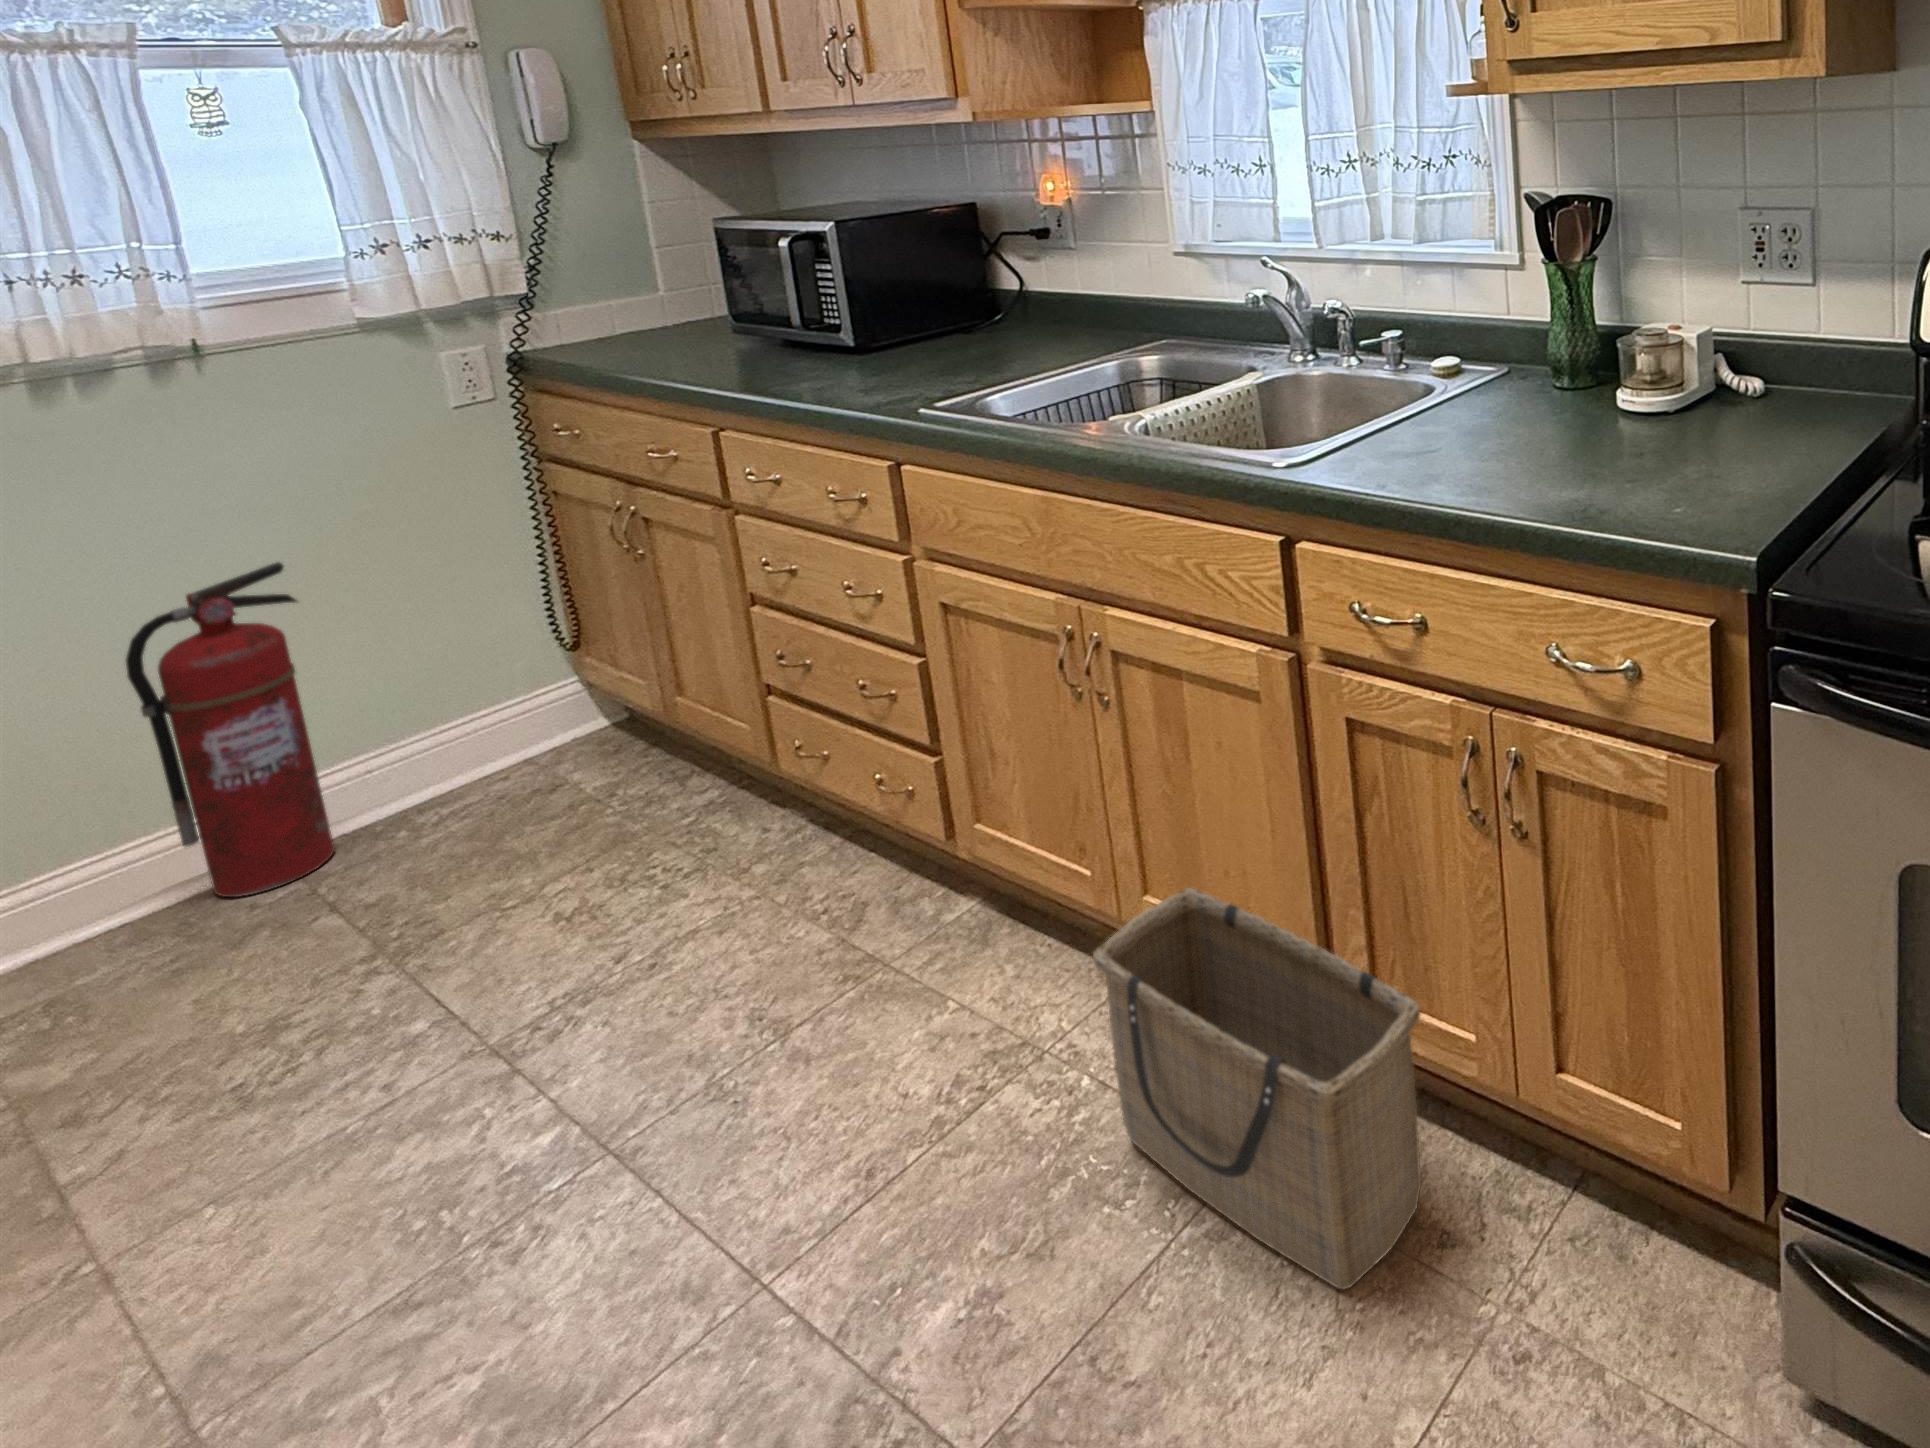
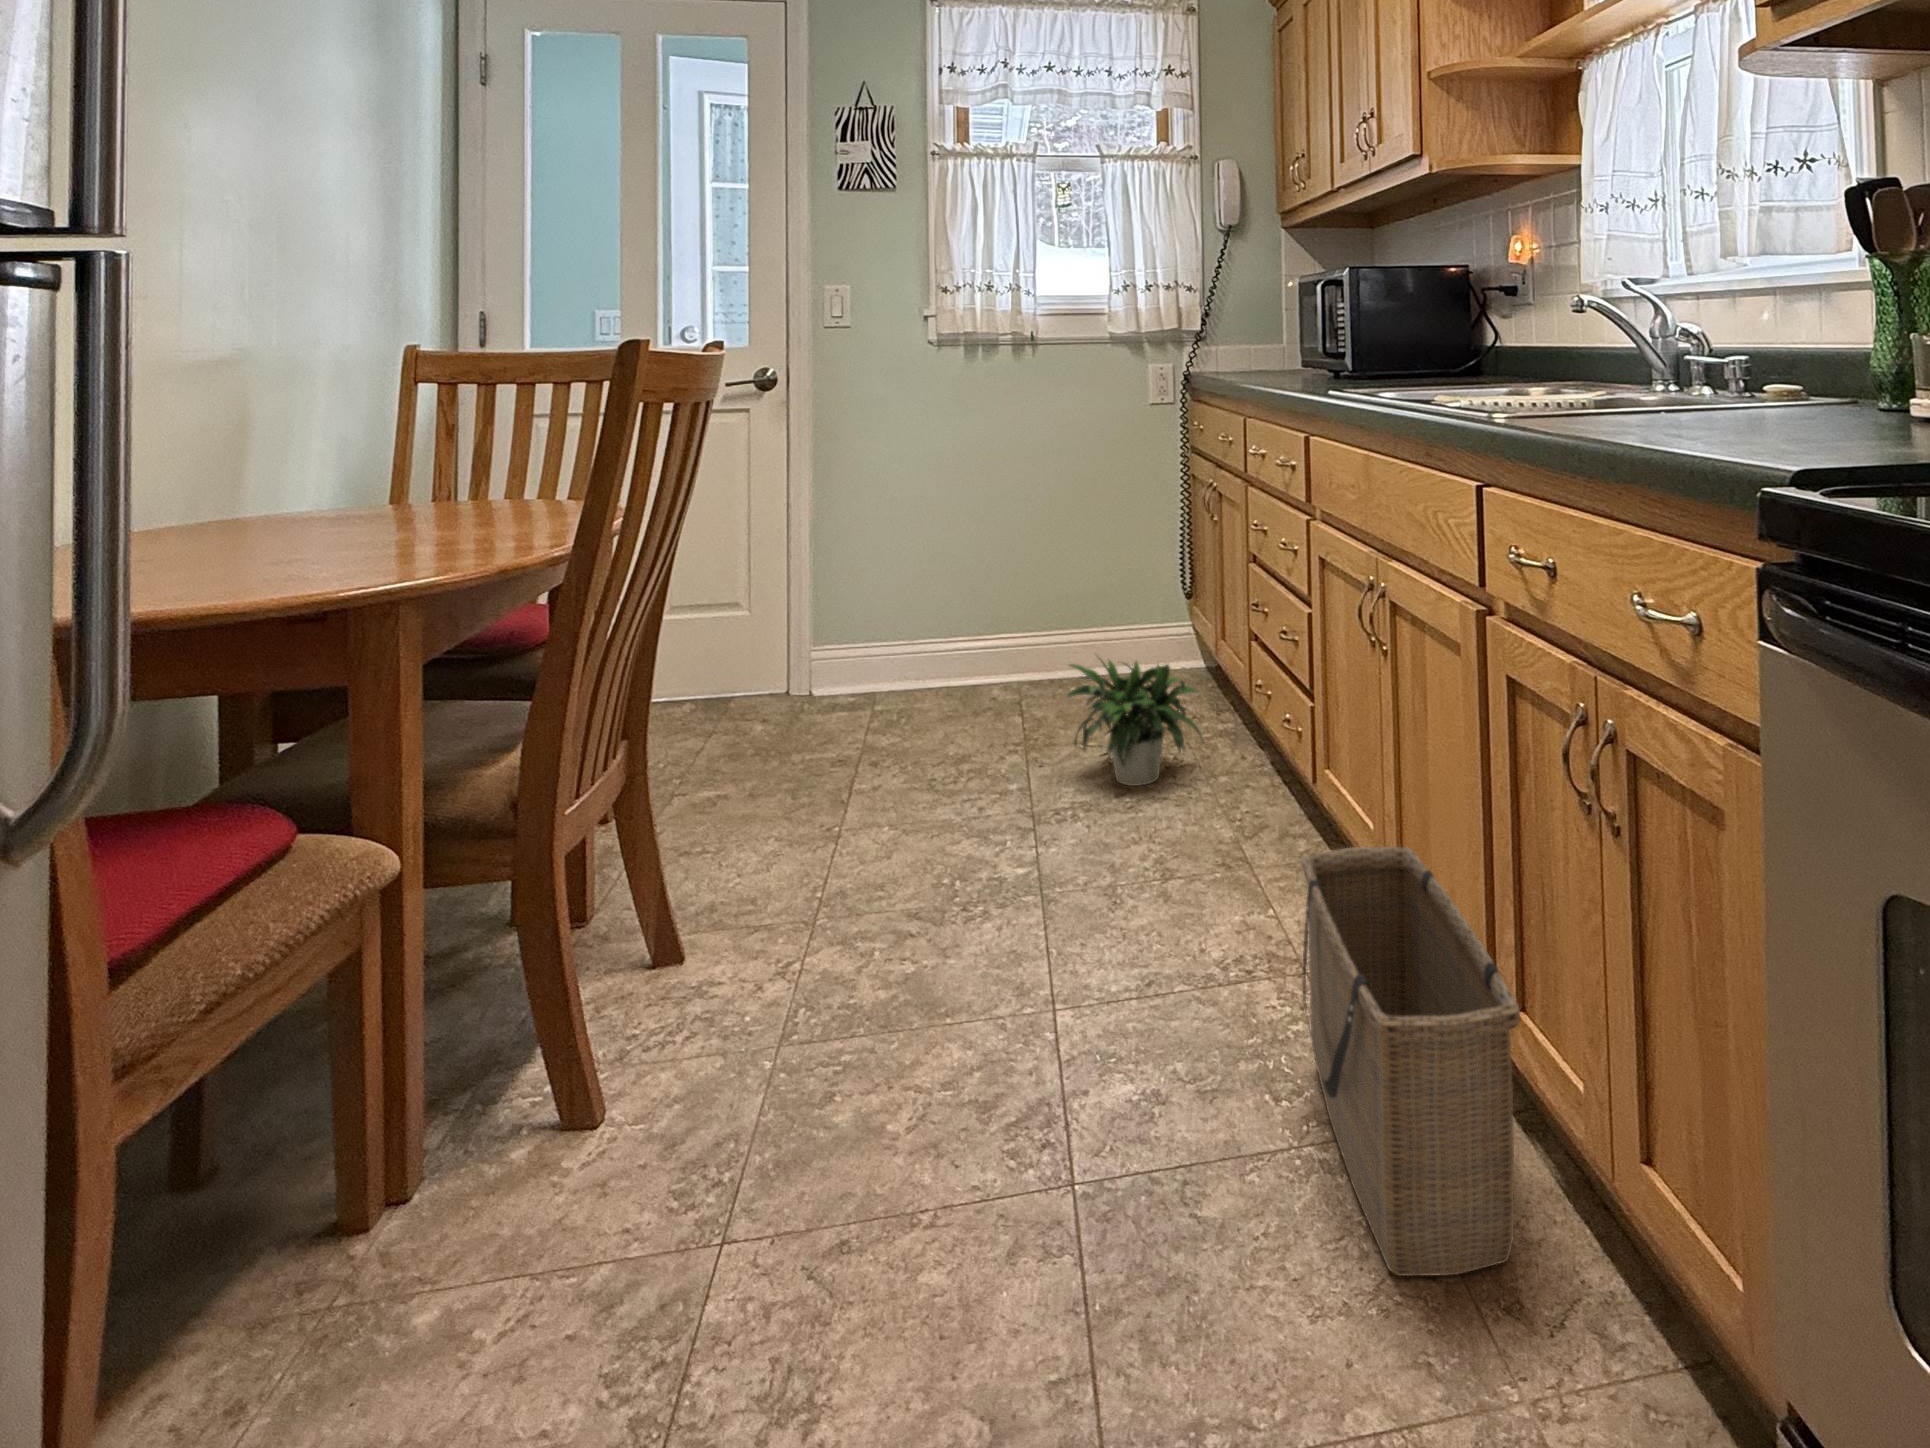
fire extinguisher: present [126,562,335,897] -> none [970,483,1050,697]
potted plant: none [438,765,730,966] -> present [1041,657,1201,786]

